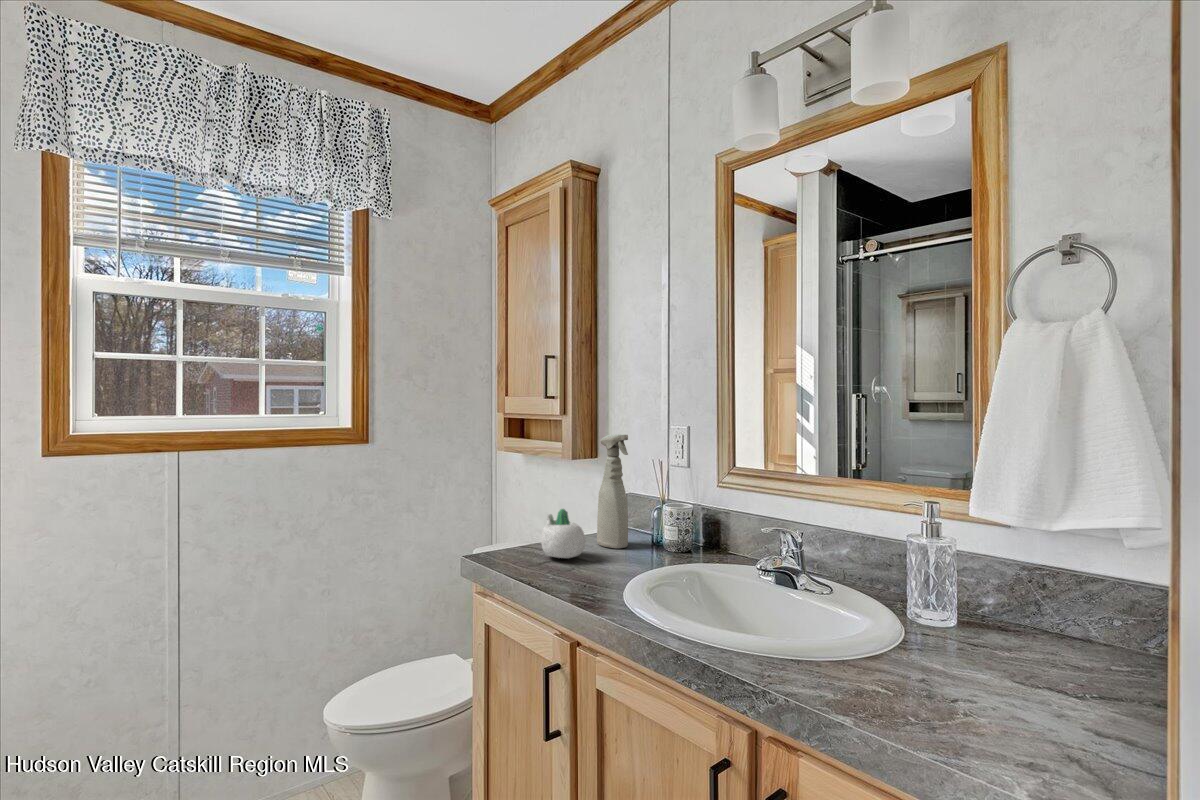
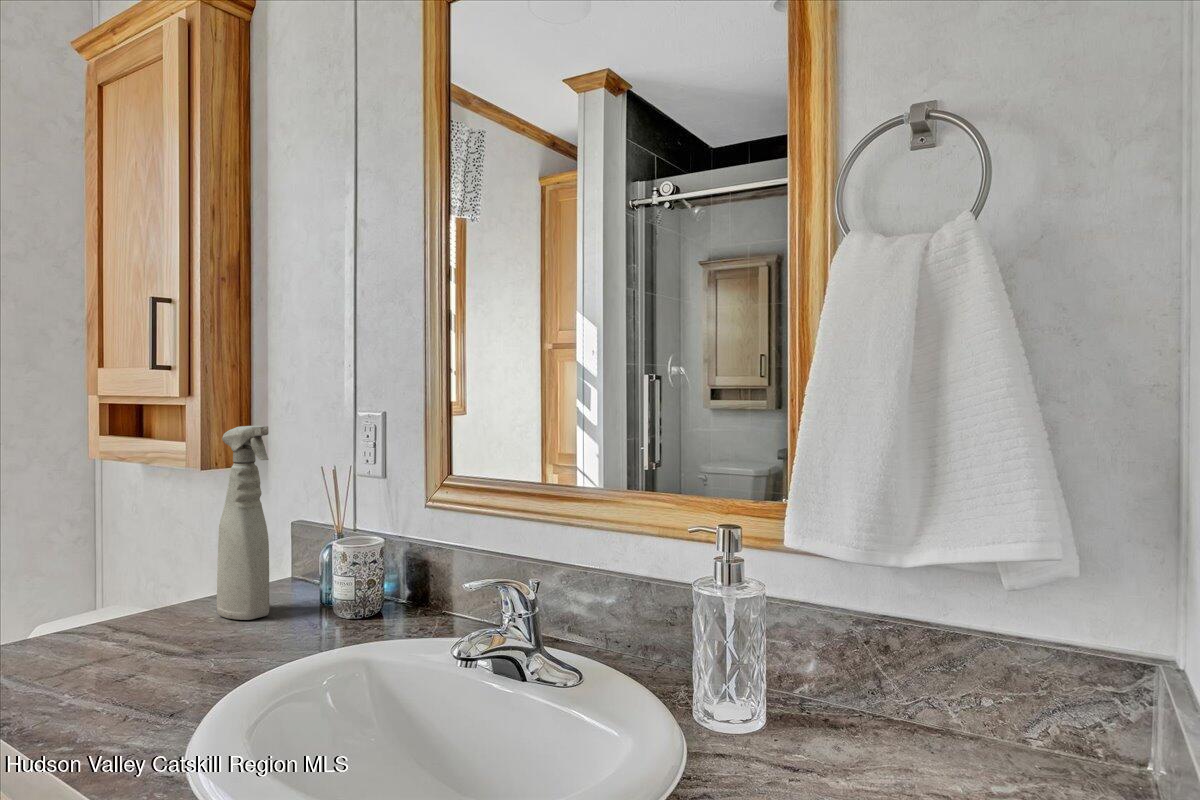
succulent planter: present [541,509,586,558] -> none [86,560,174,651]

